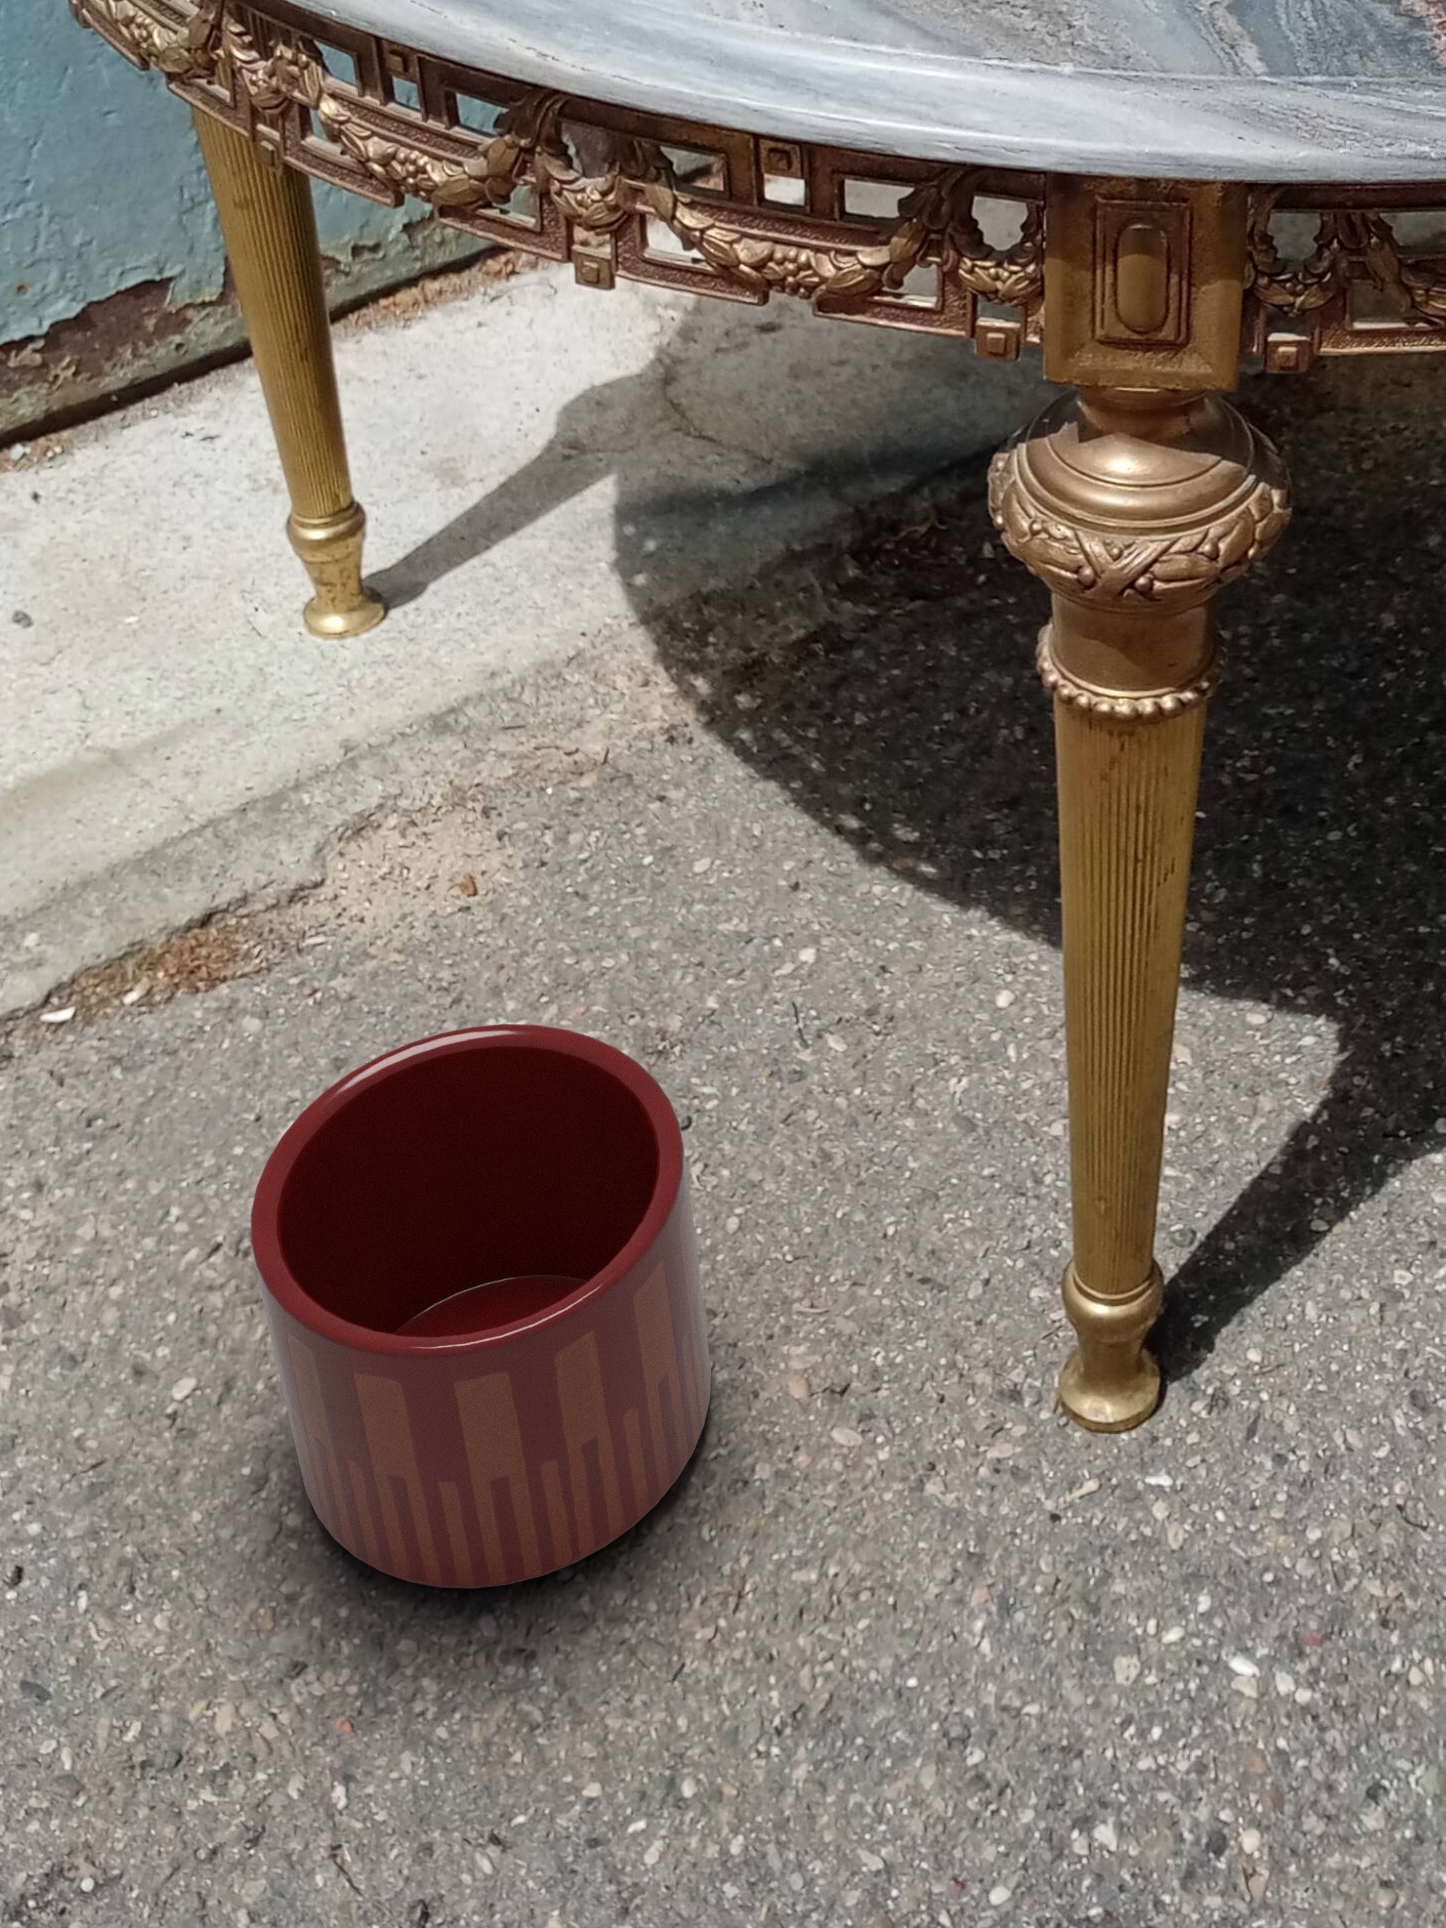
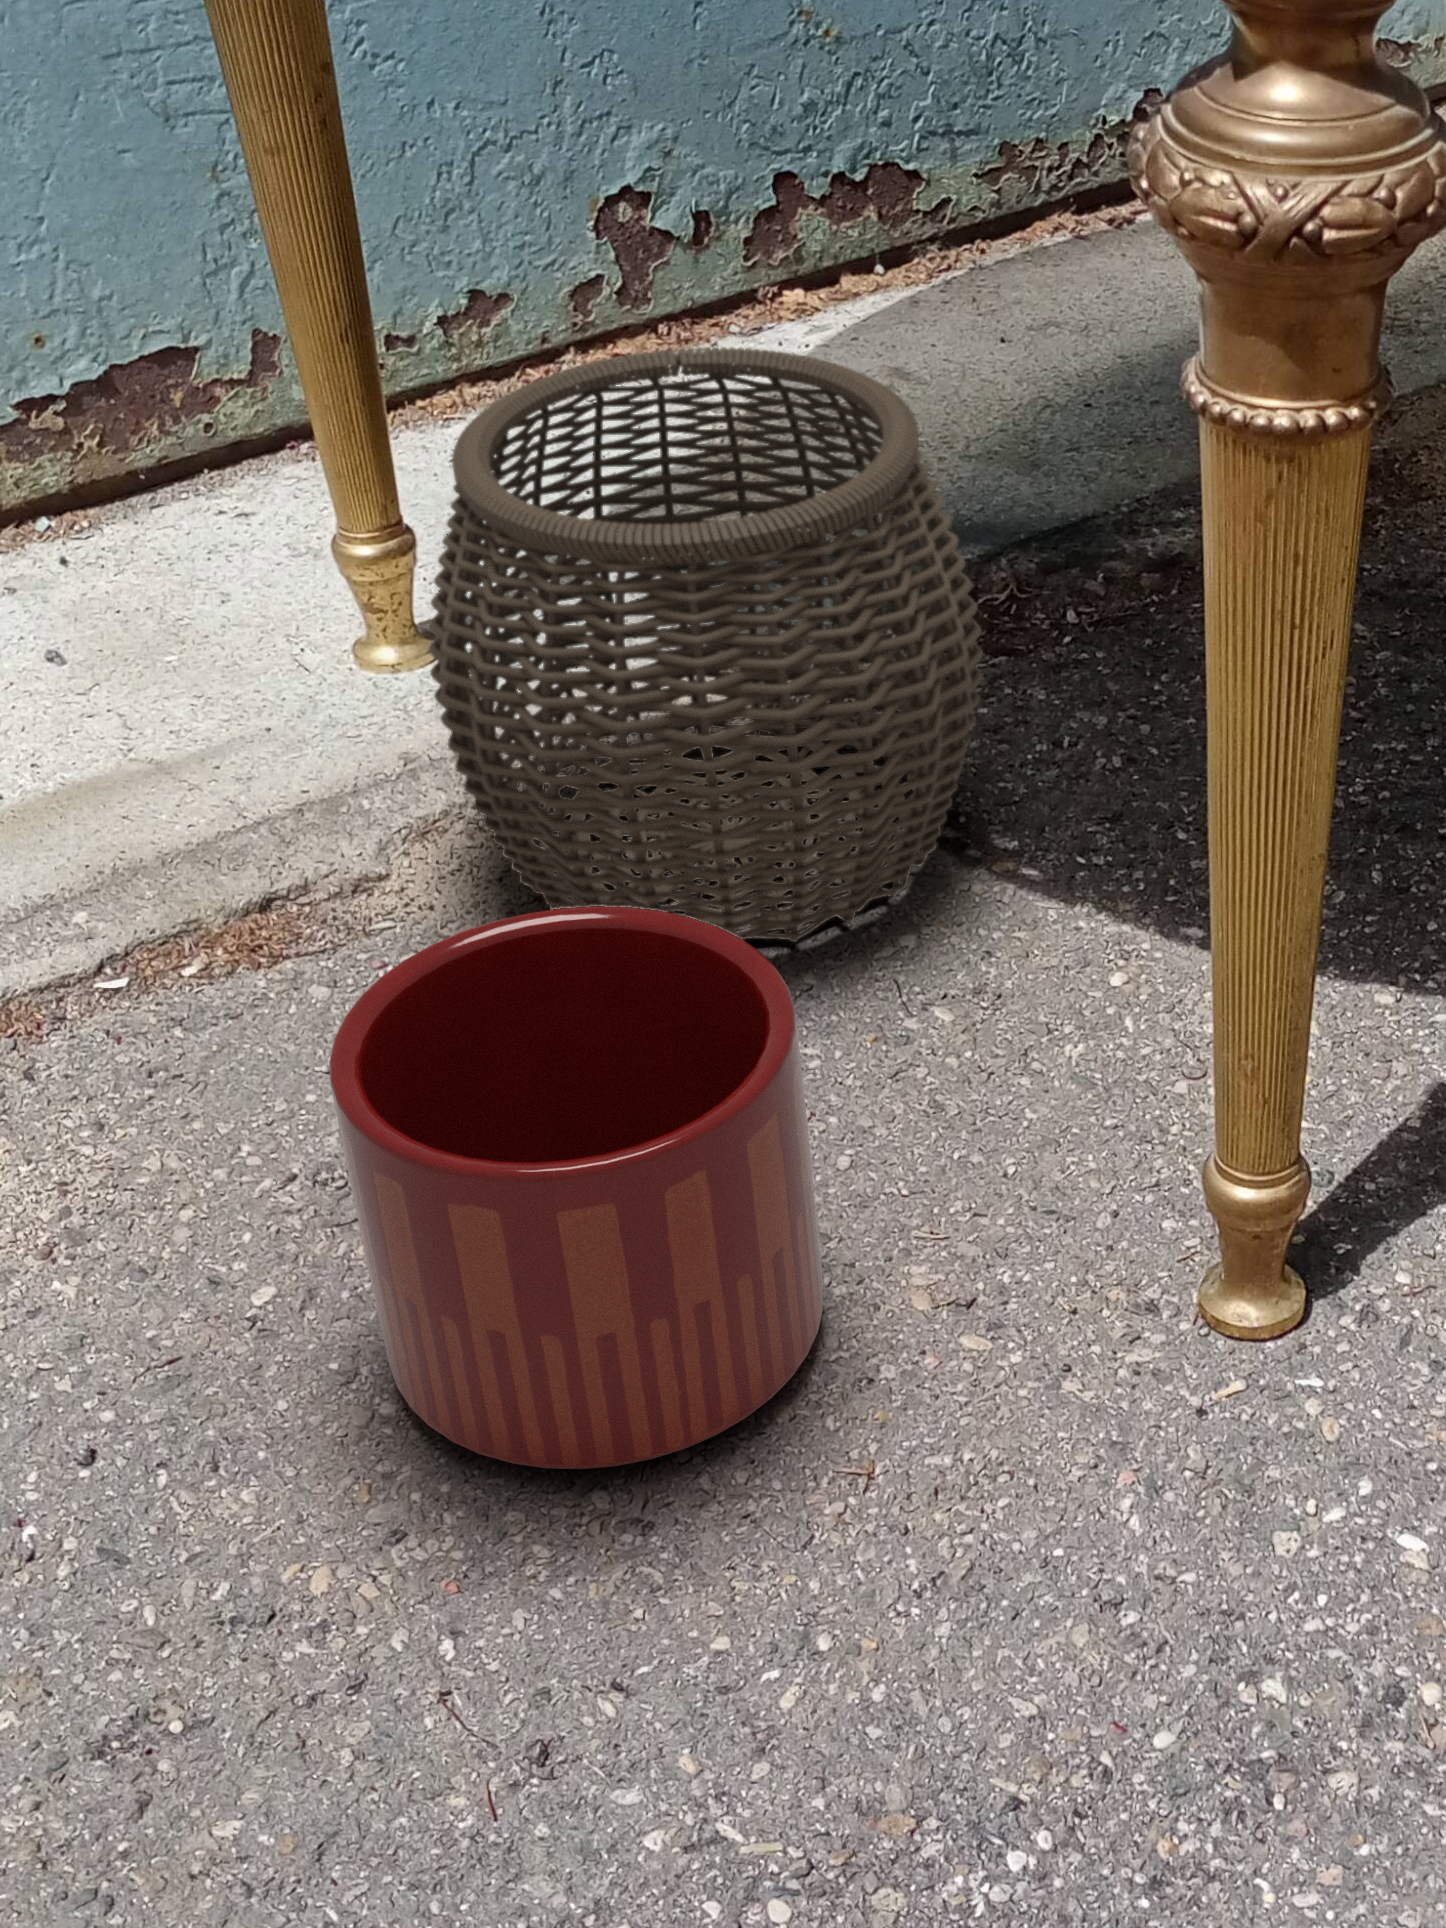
woven basket: none [367,386,888,973] -> present [428,347,983,942]

